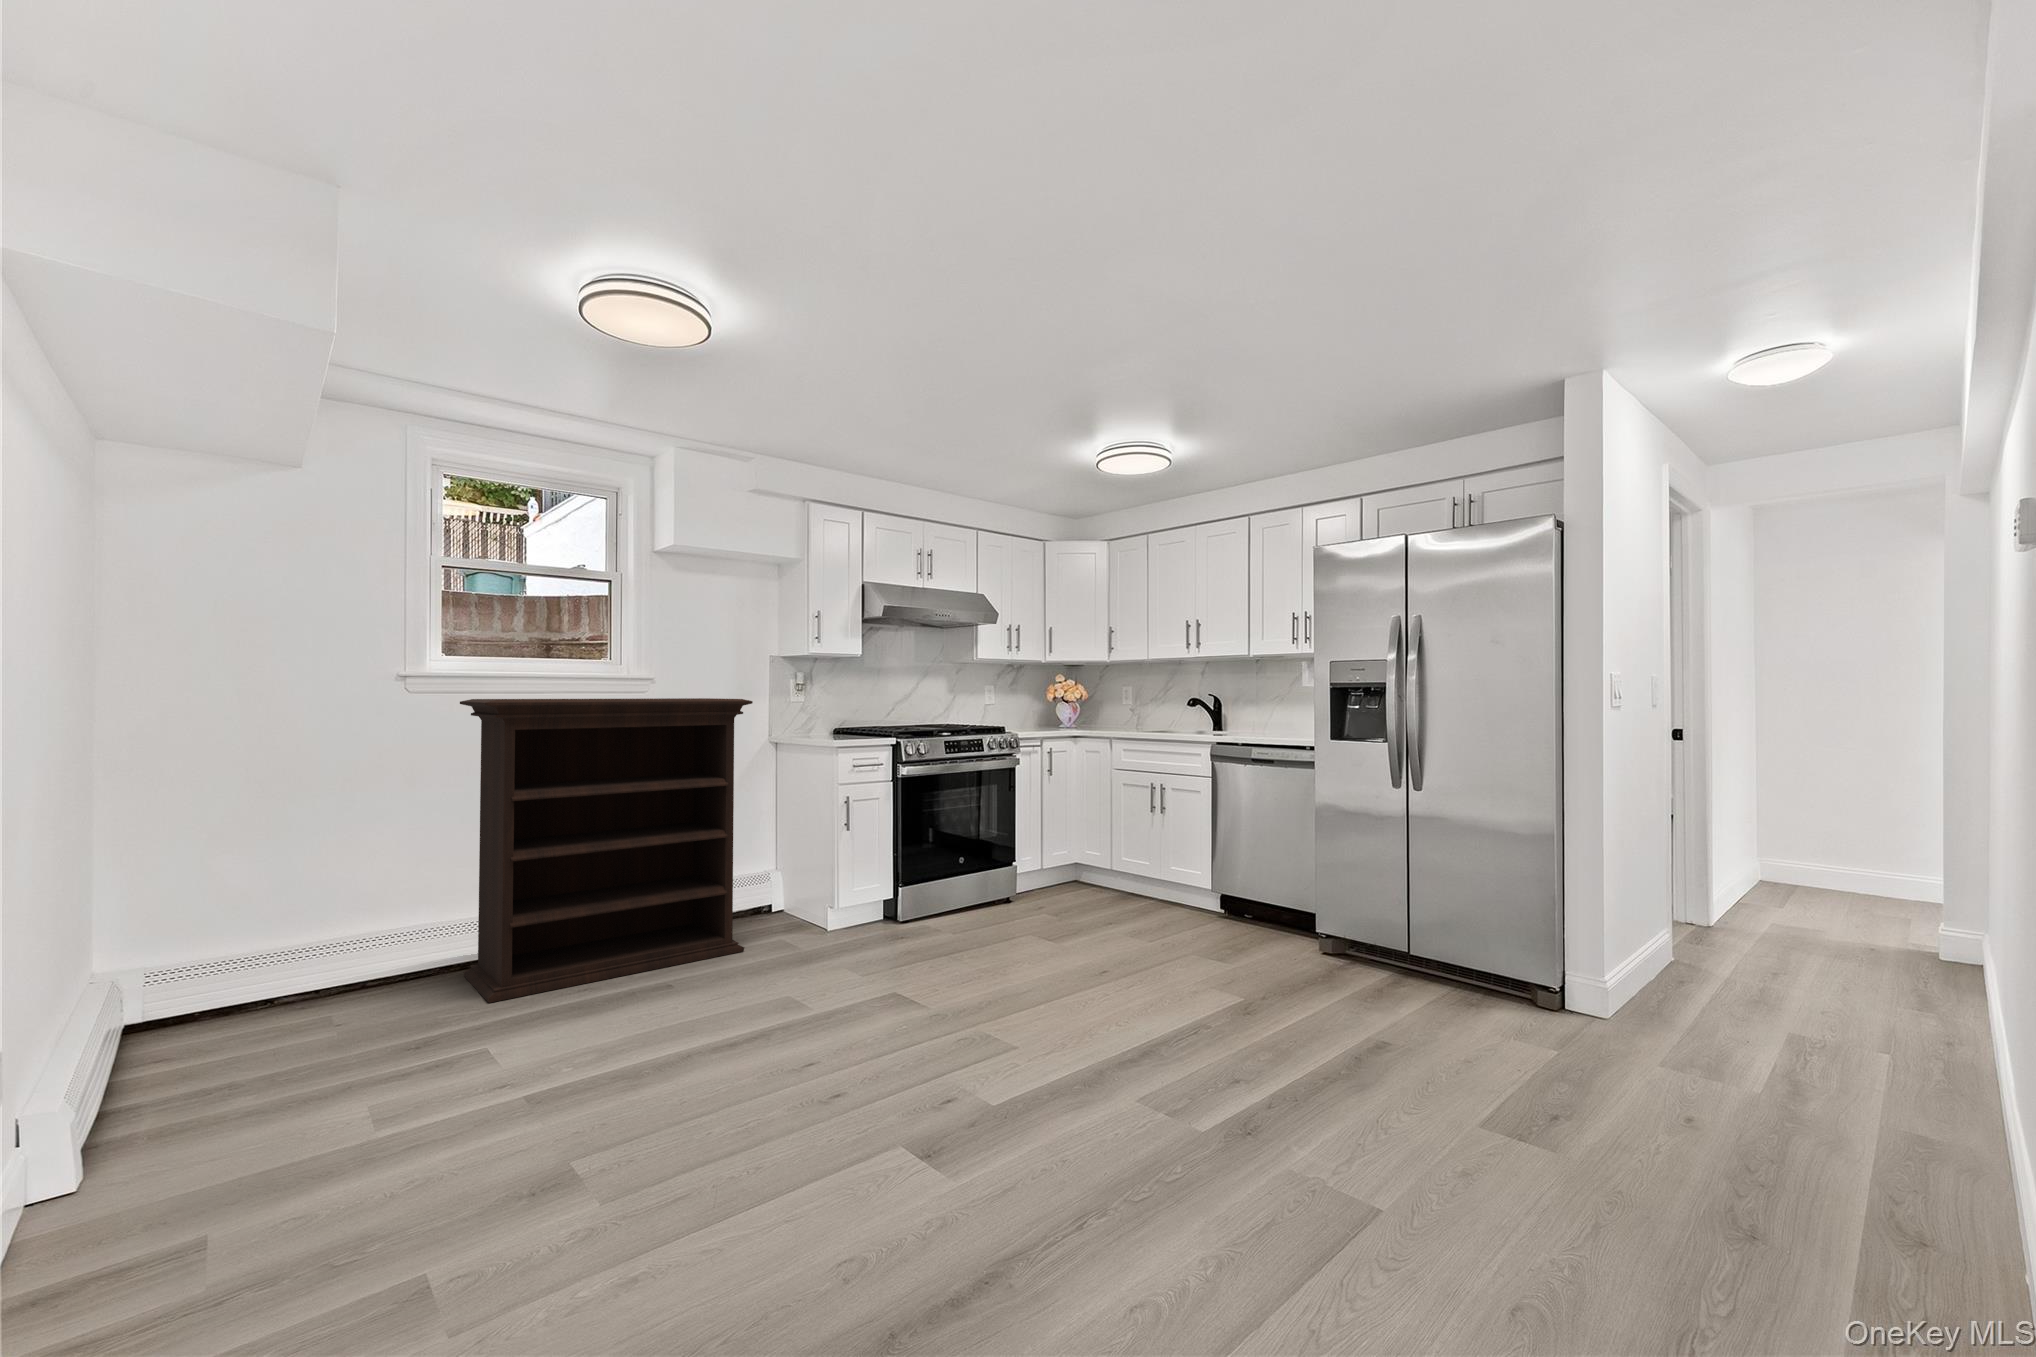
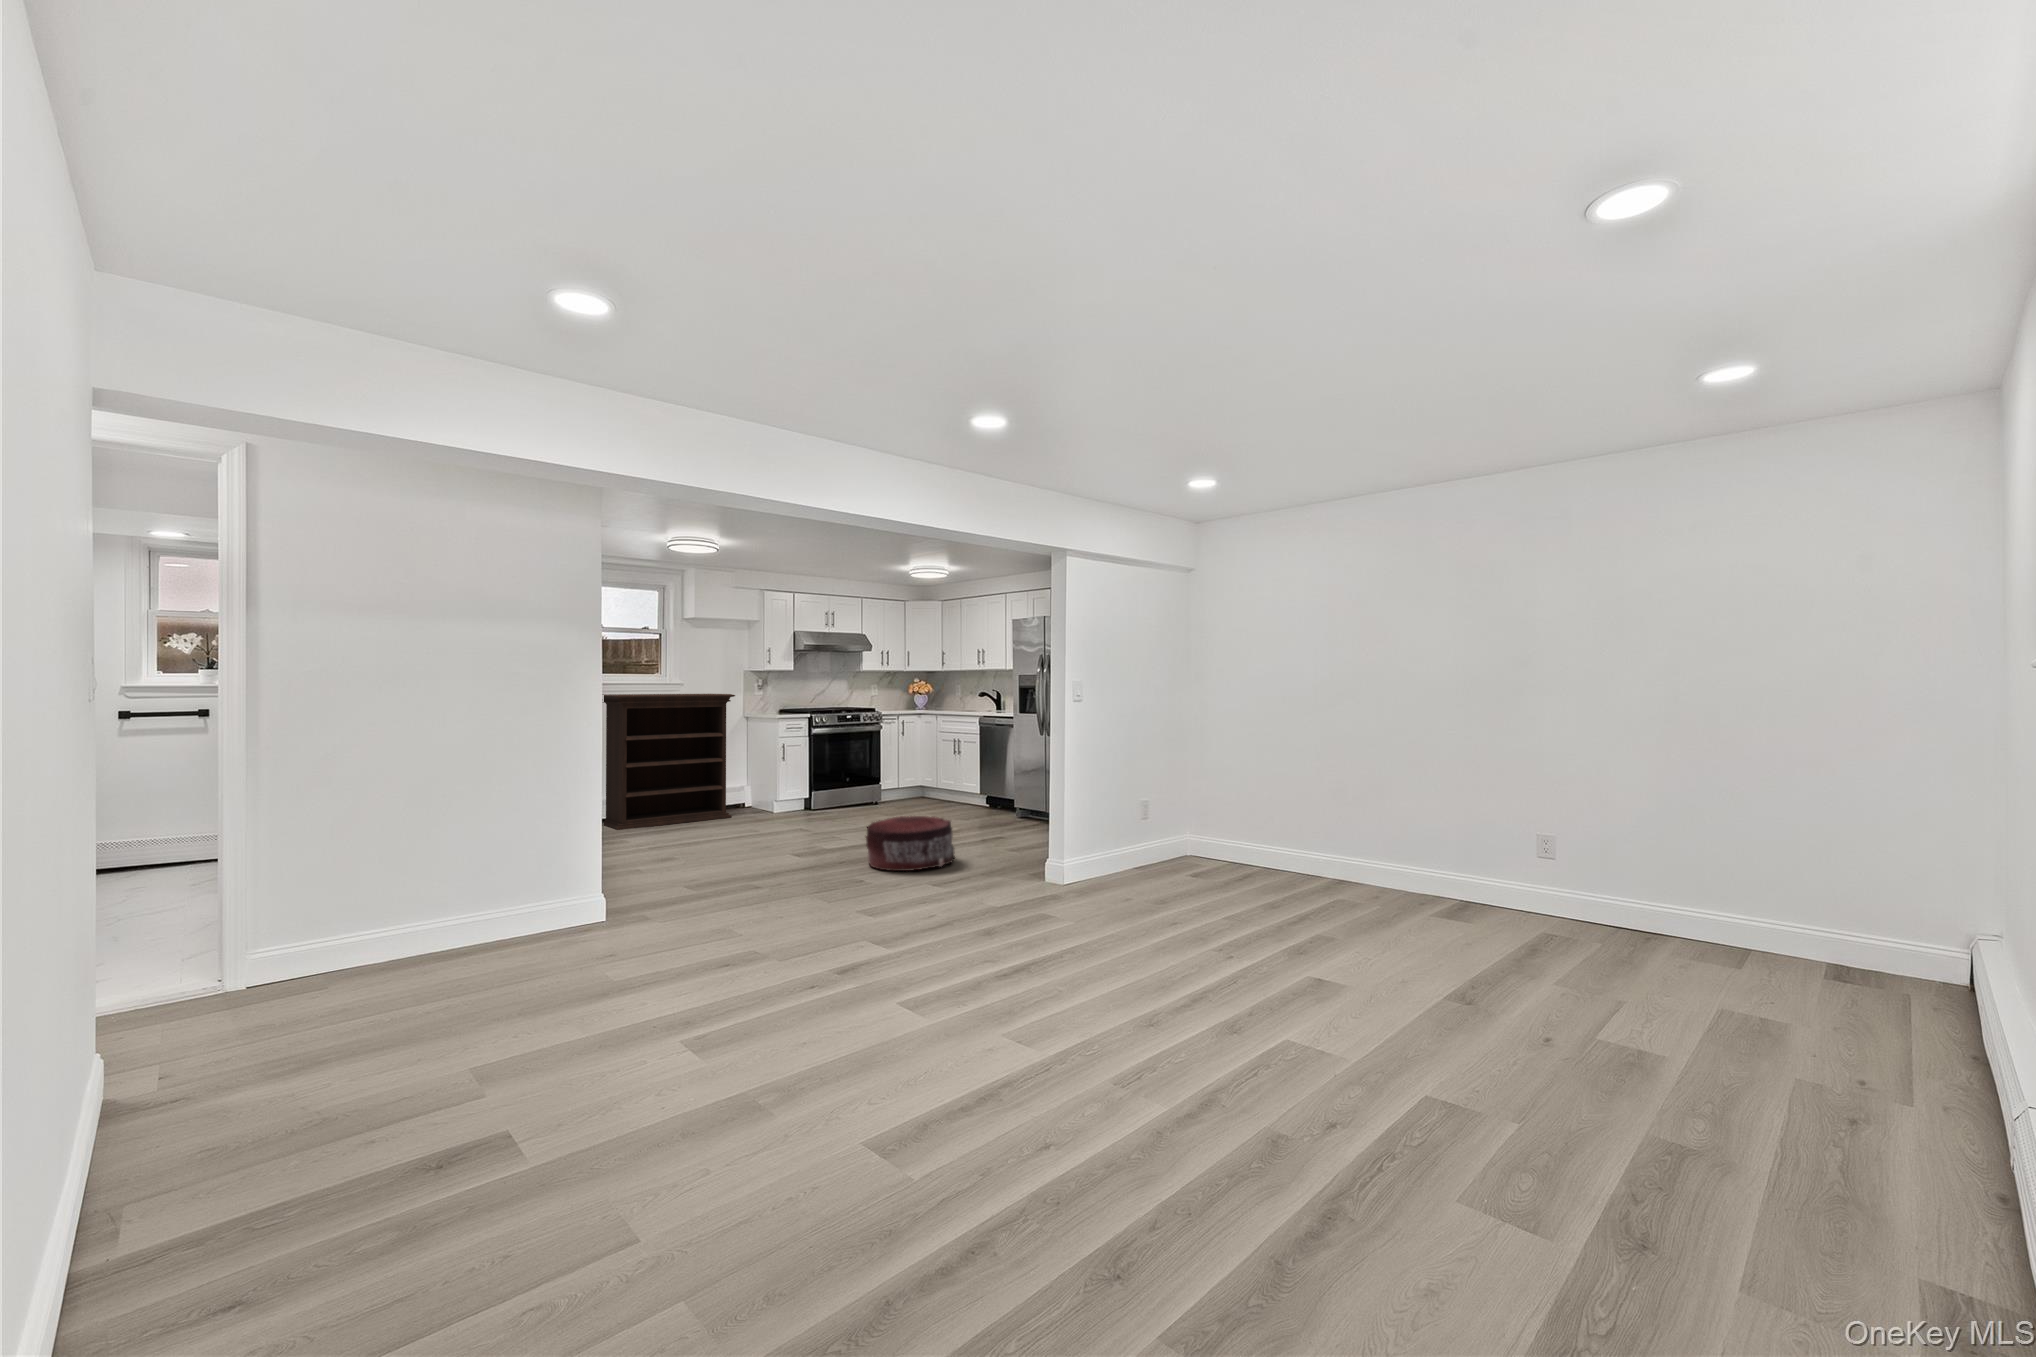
pouf: none [1153,1046,1437,1303] -> present [866,816,955,871]

